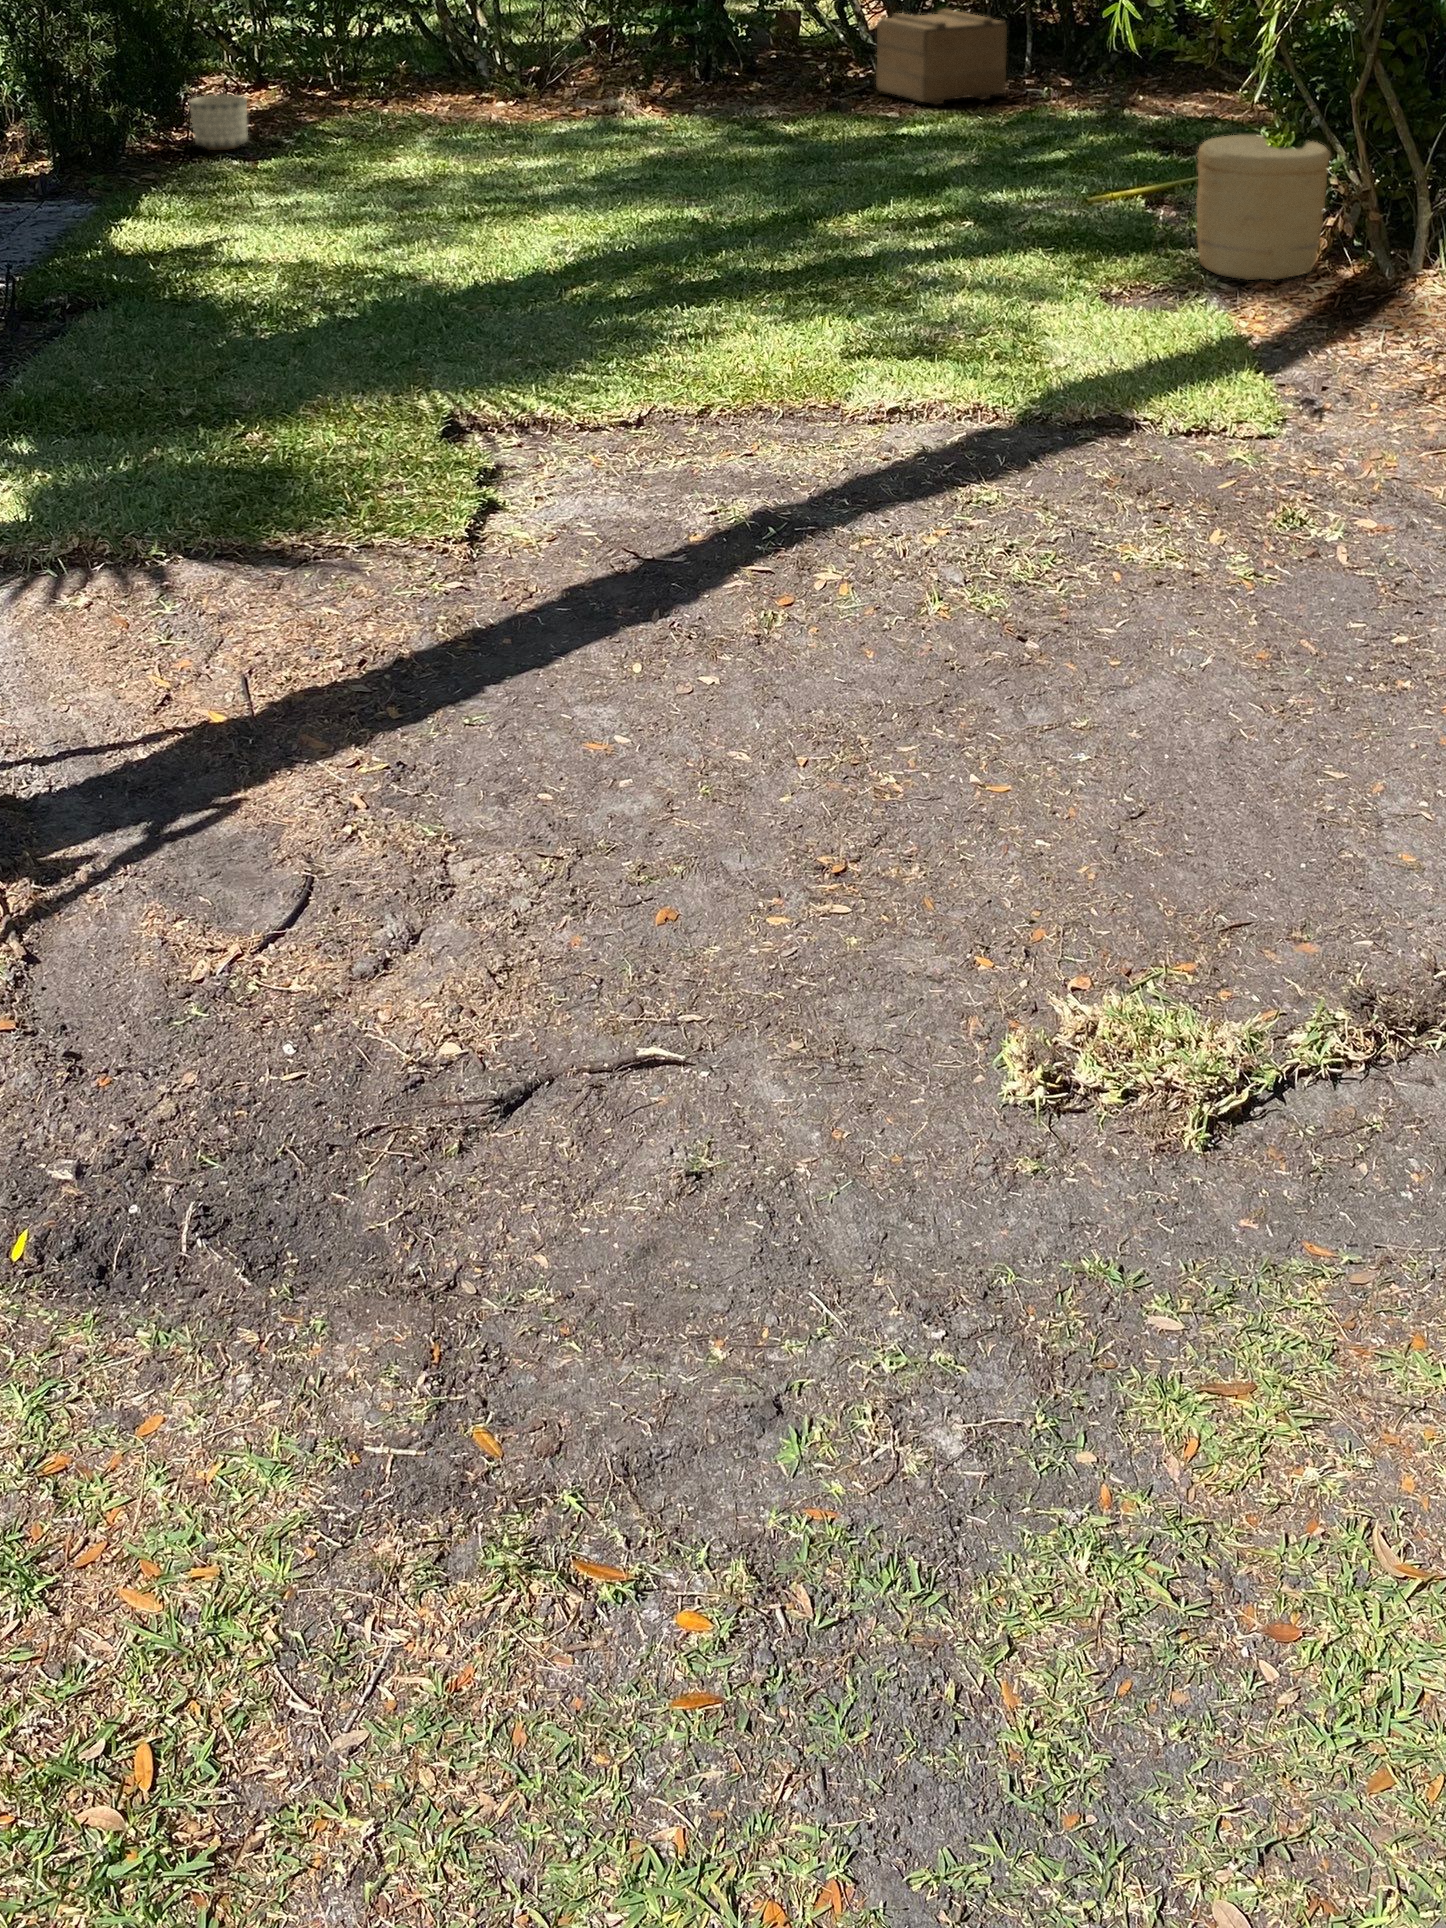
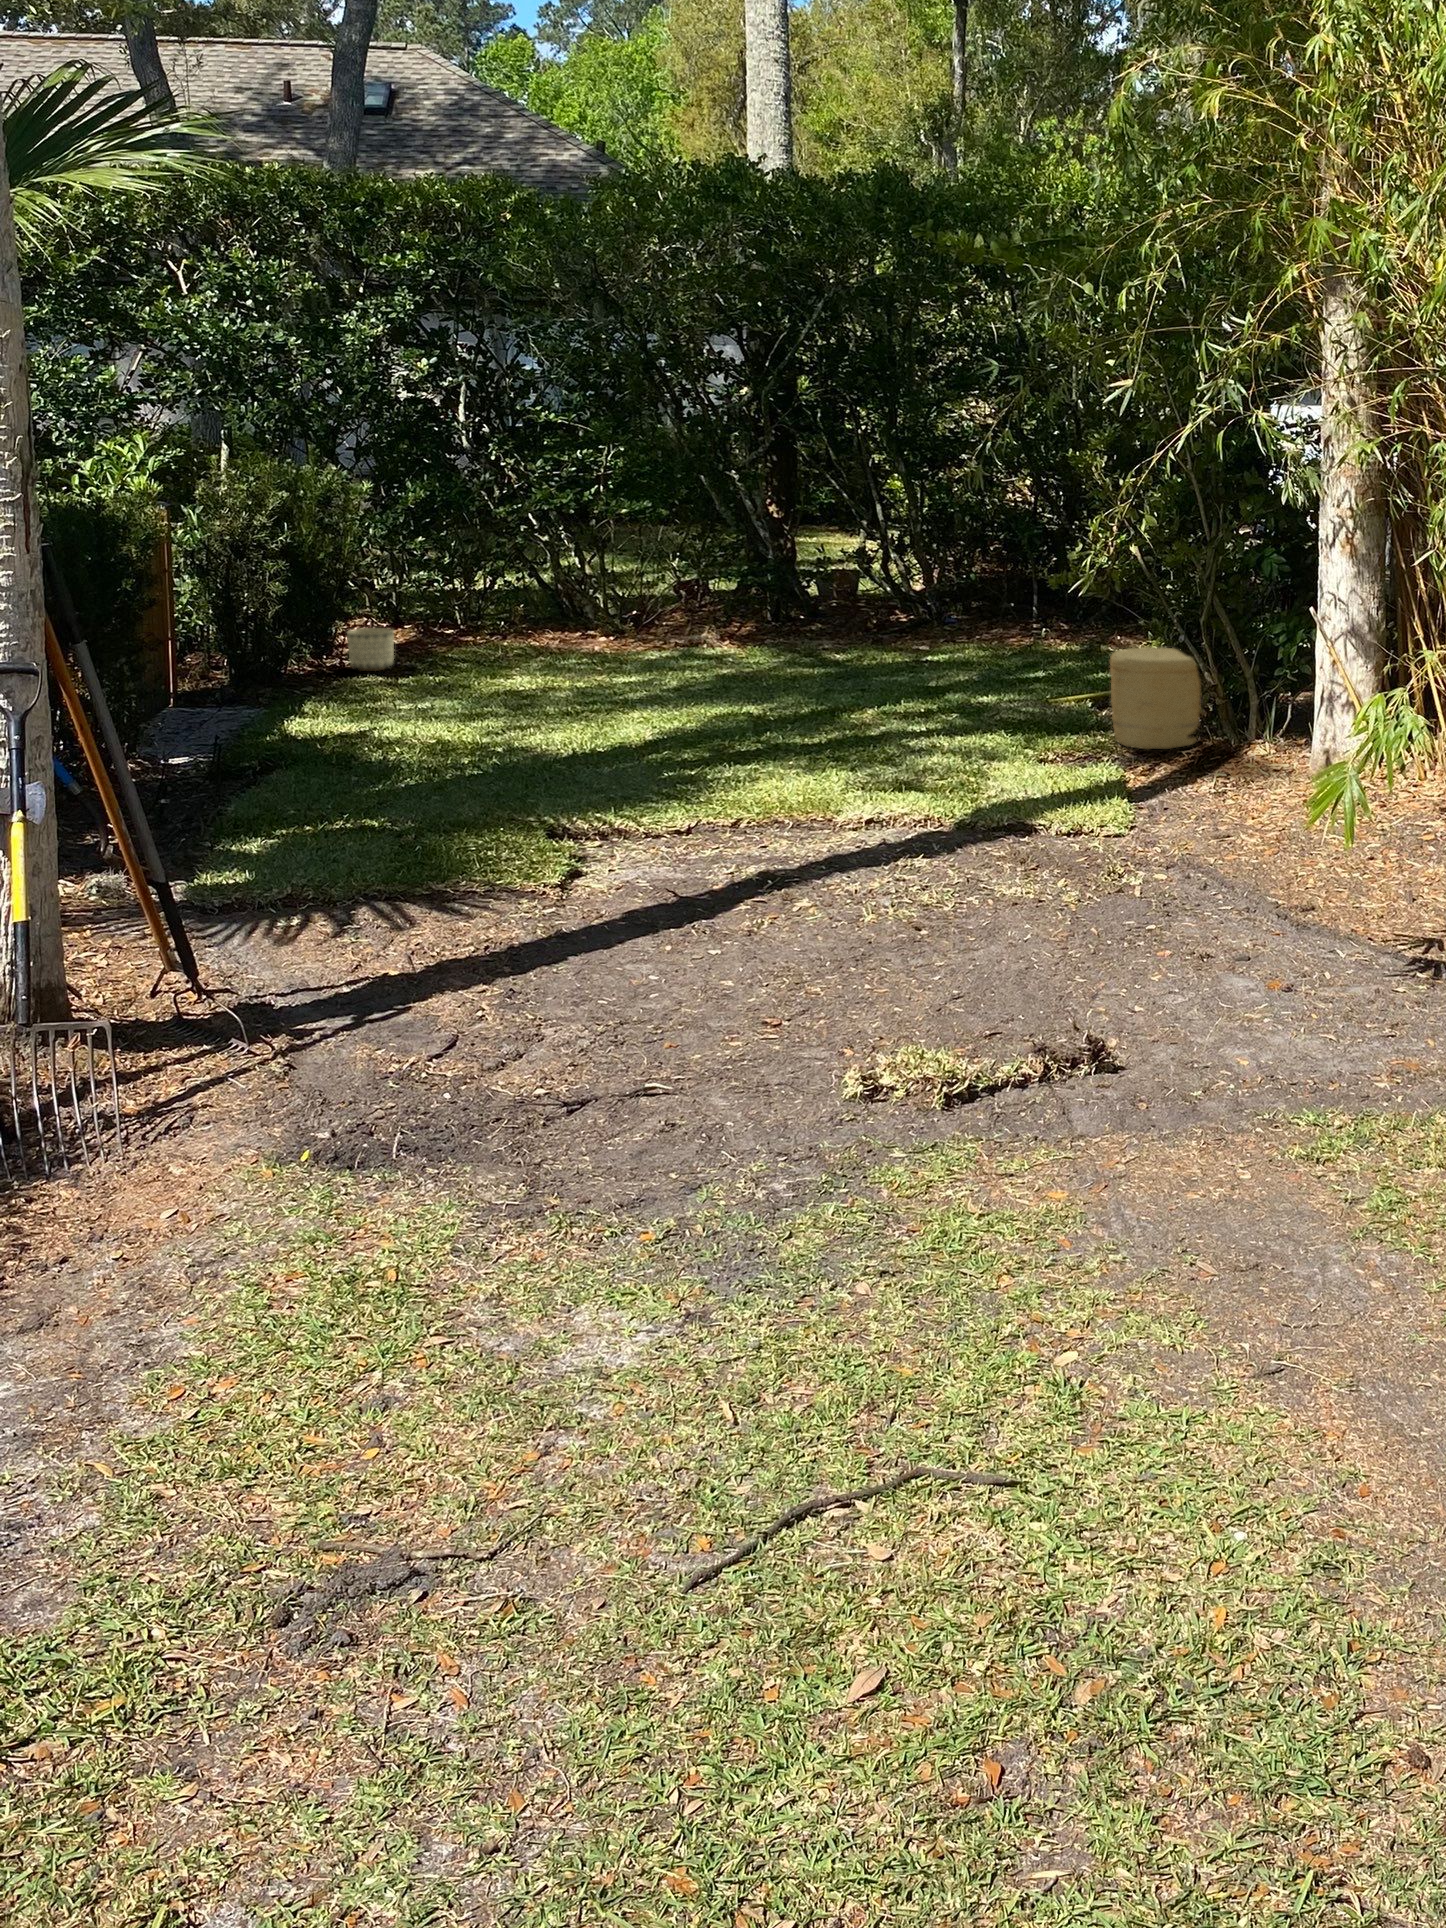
wooden crate: present [876,10,1007,104] -> none [908,568,1011,641]

